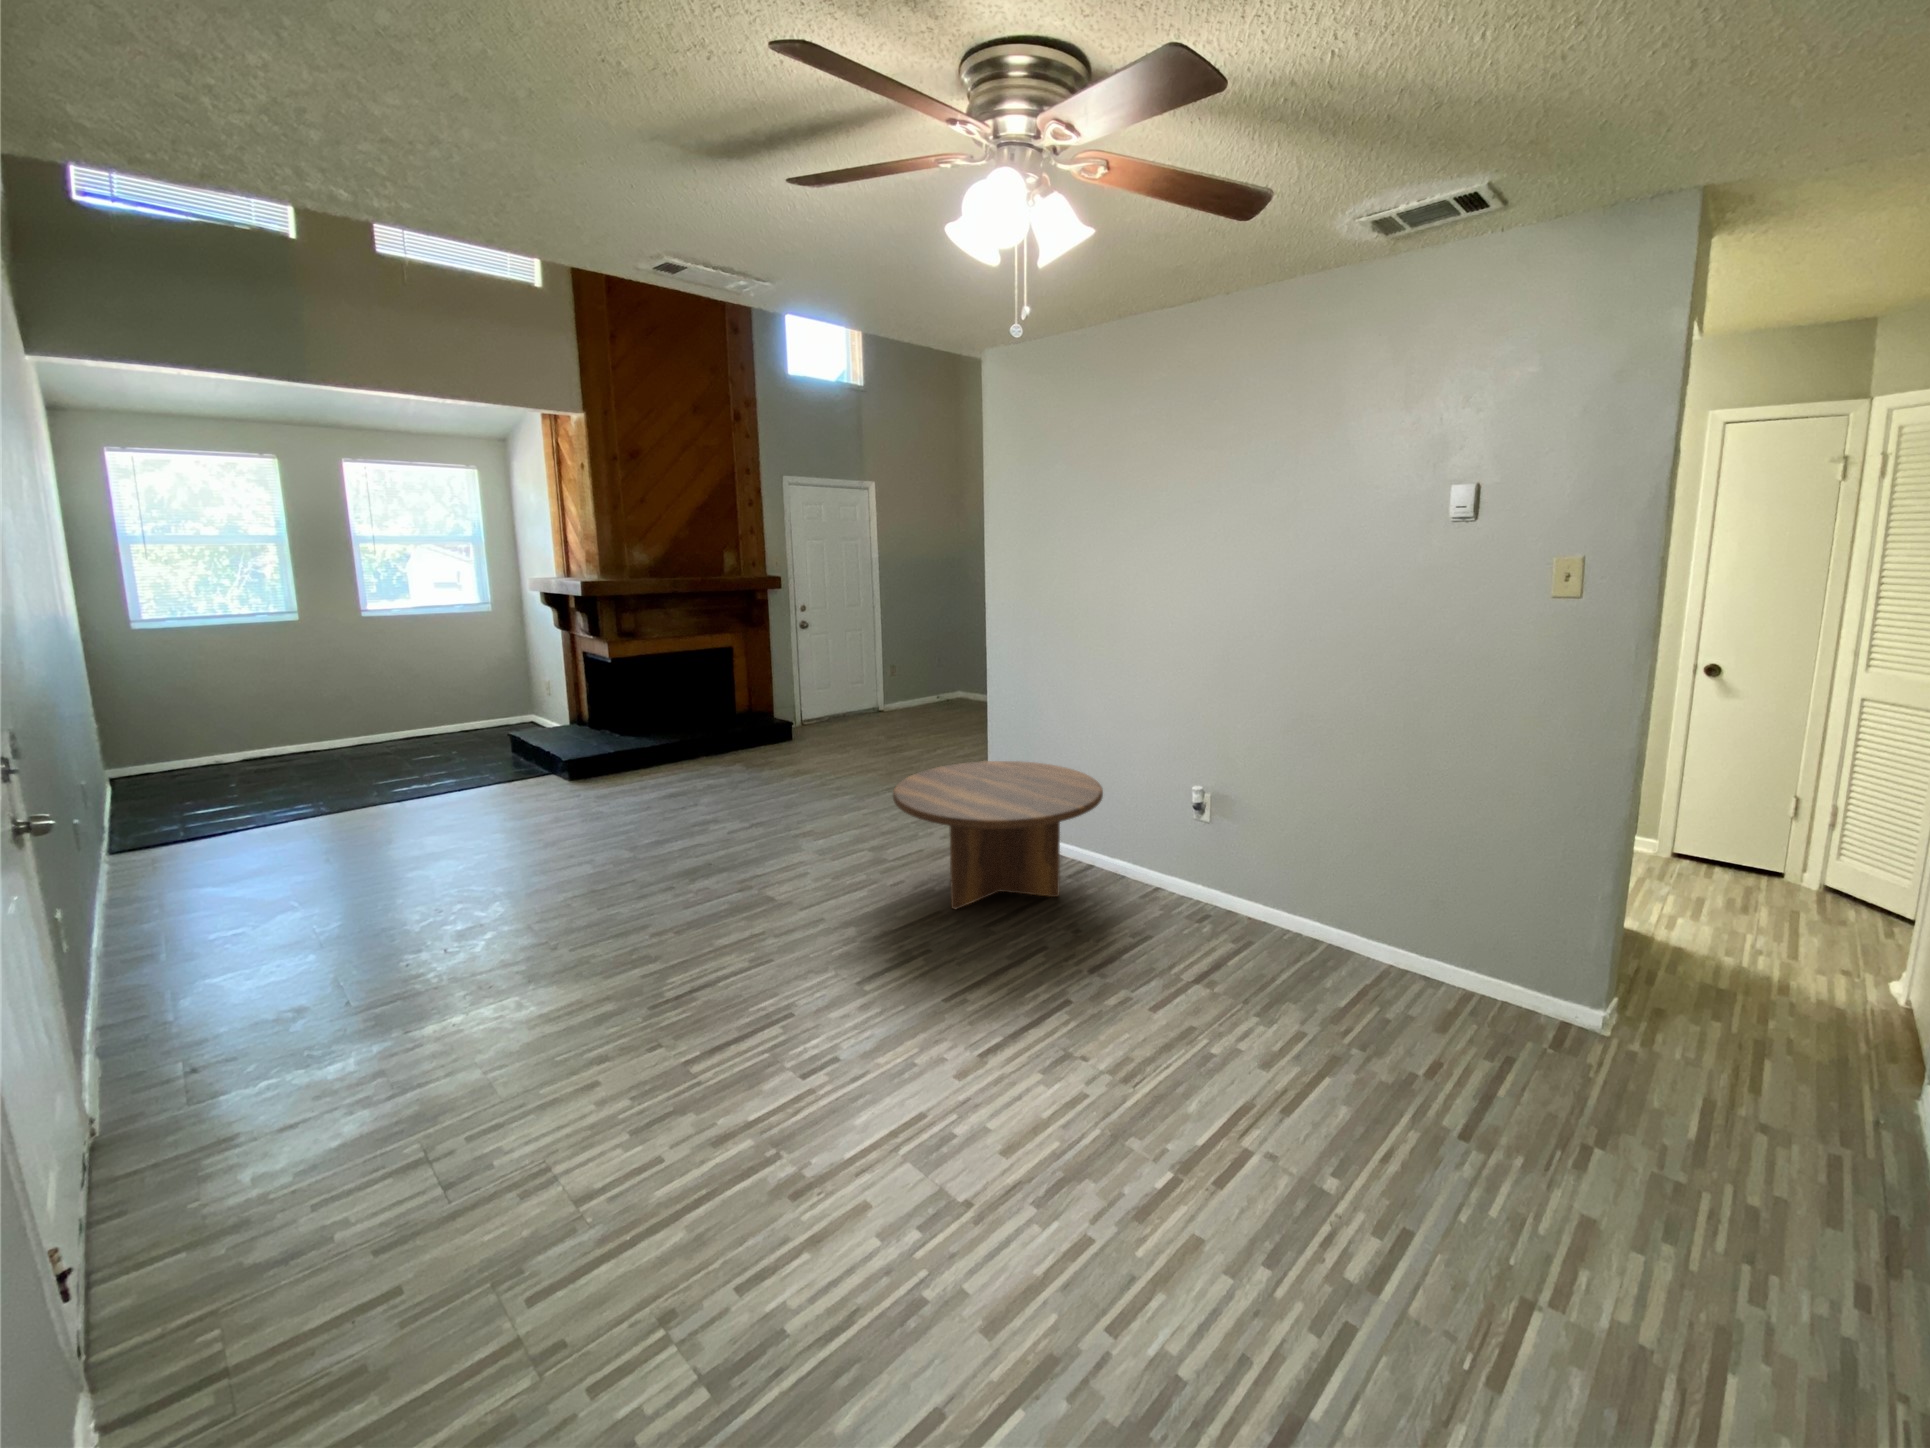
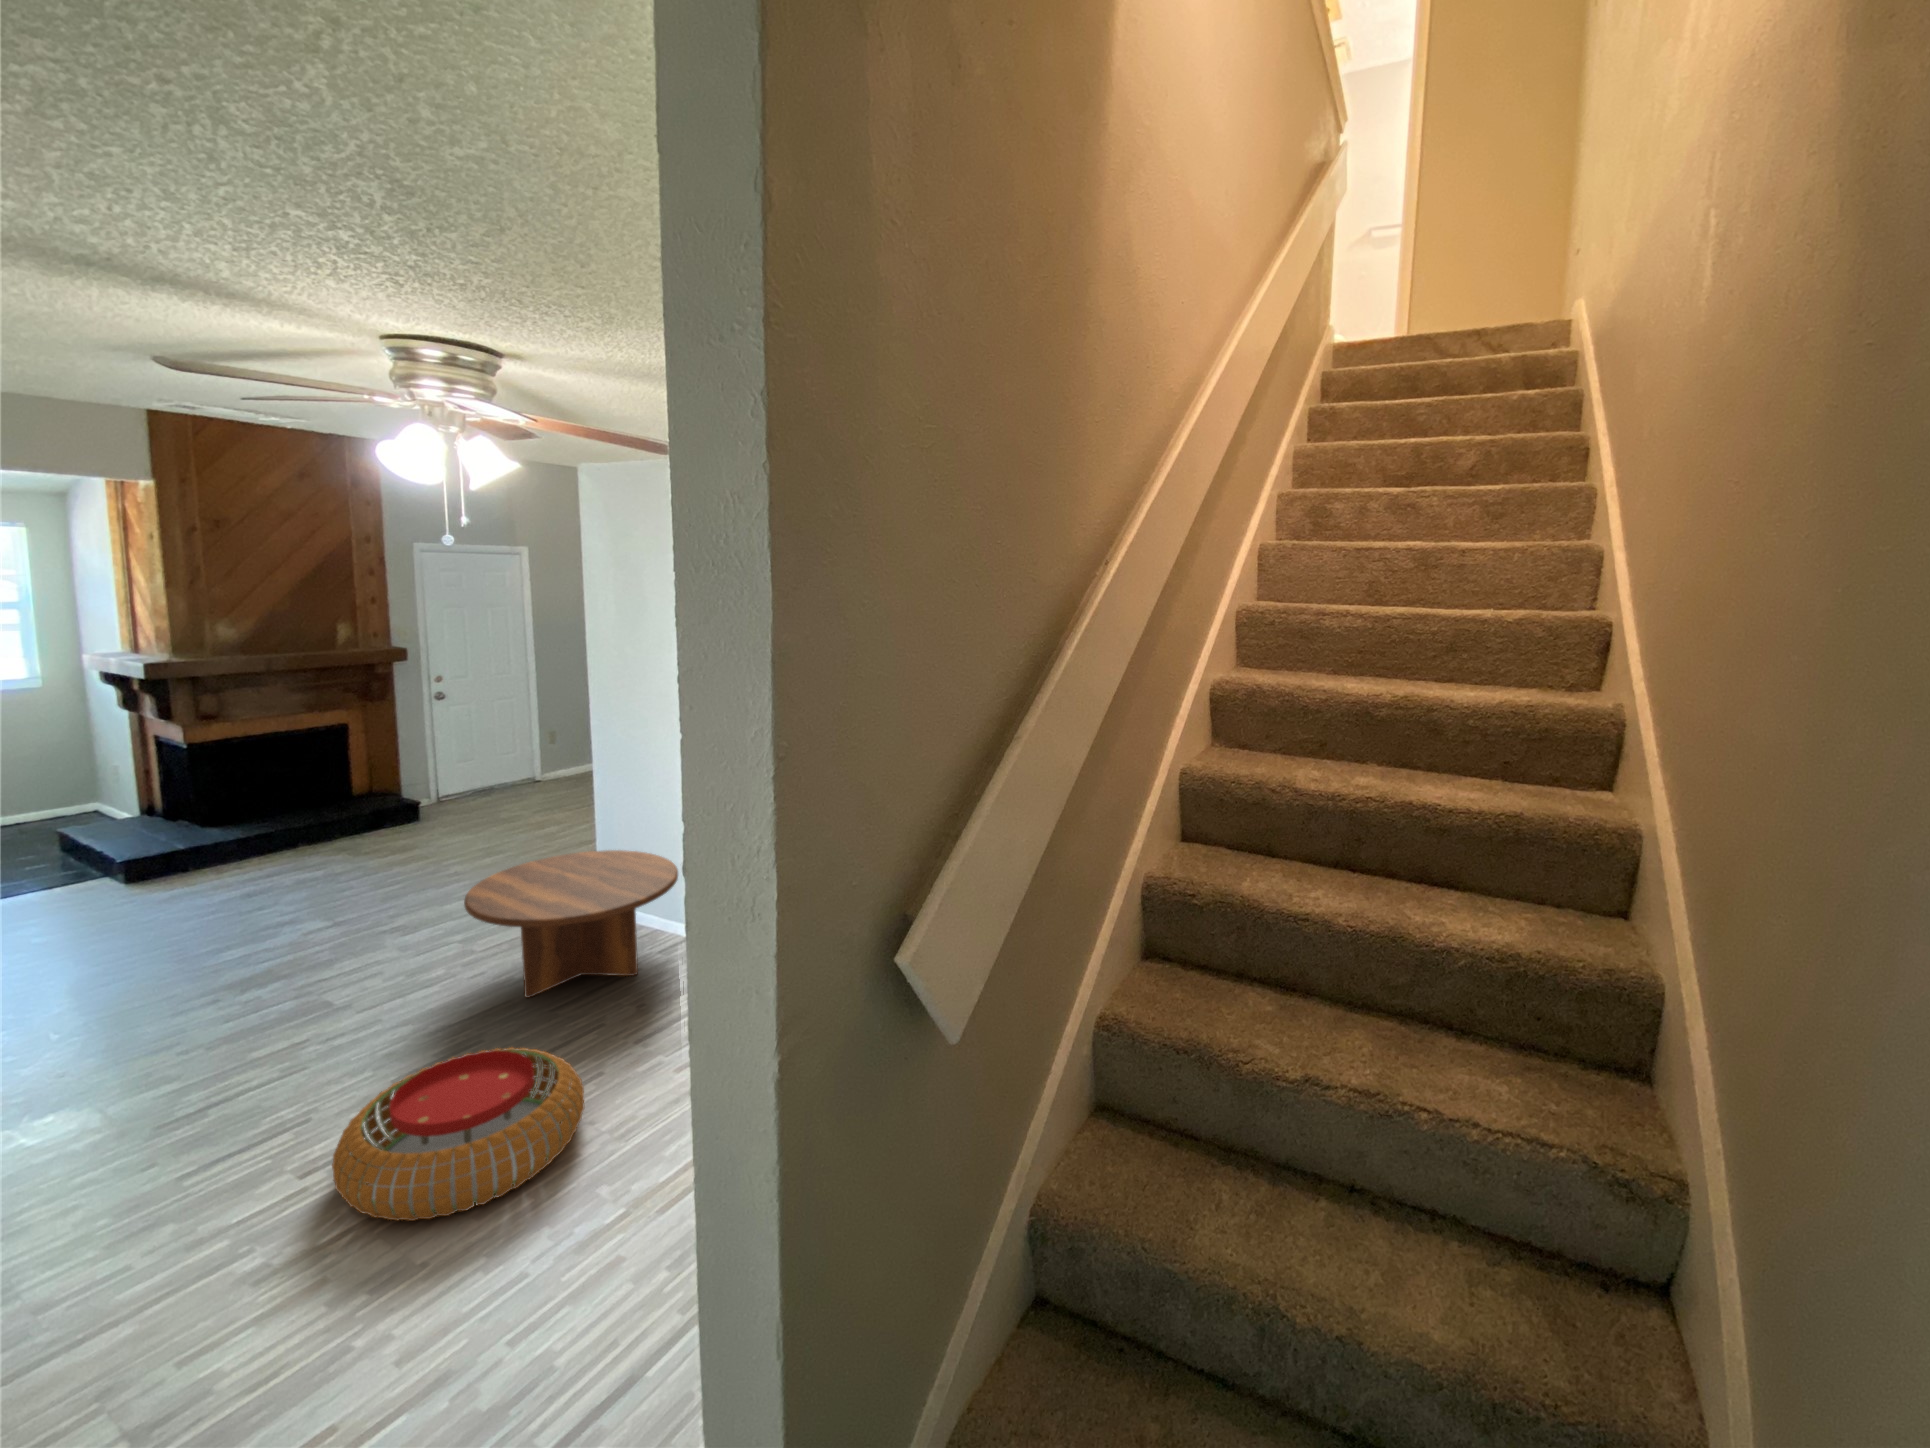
pouf: none [836,955,1086,1145] -> present [332,1047,584,1221]

